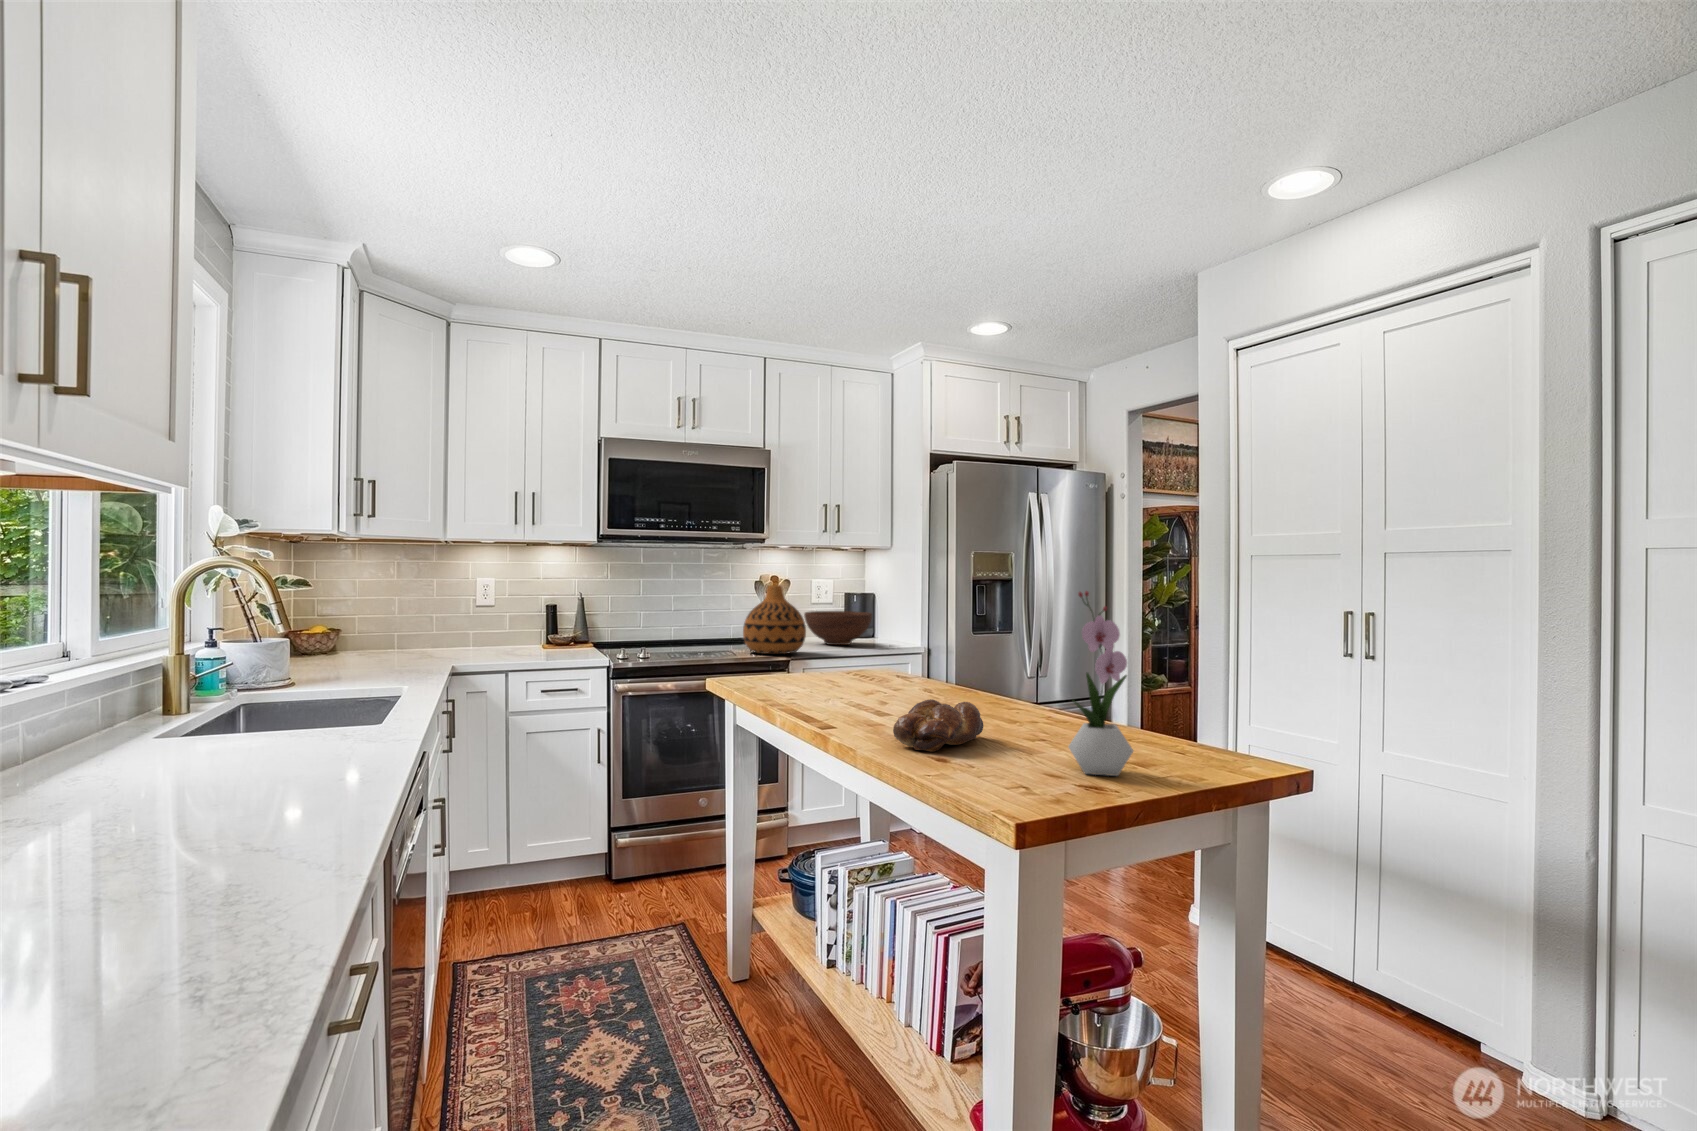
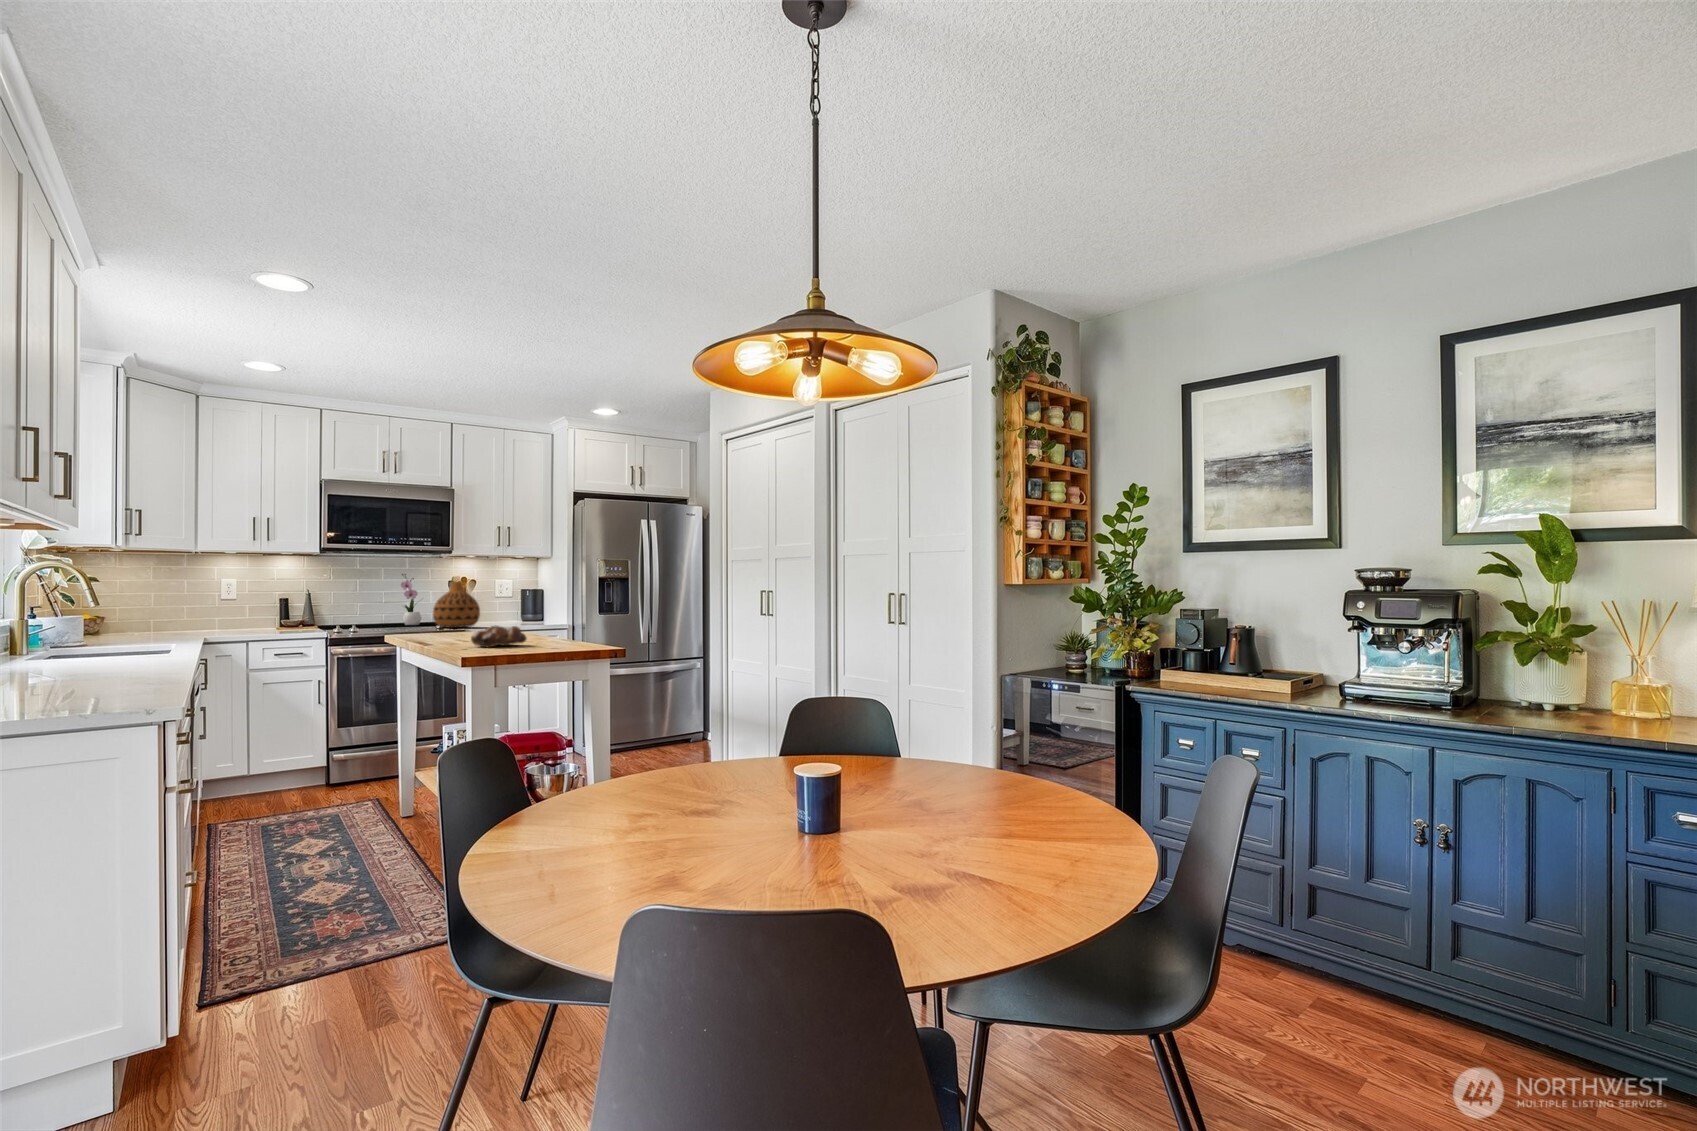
flower arrangement: present [1068,591,1133,776] -> present [401,574,422,625]
fruit bowl: present [804,611,872,645] -> none [489,602,540,625]

